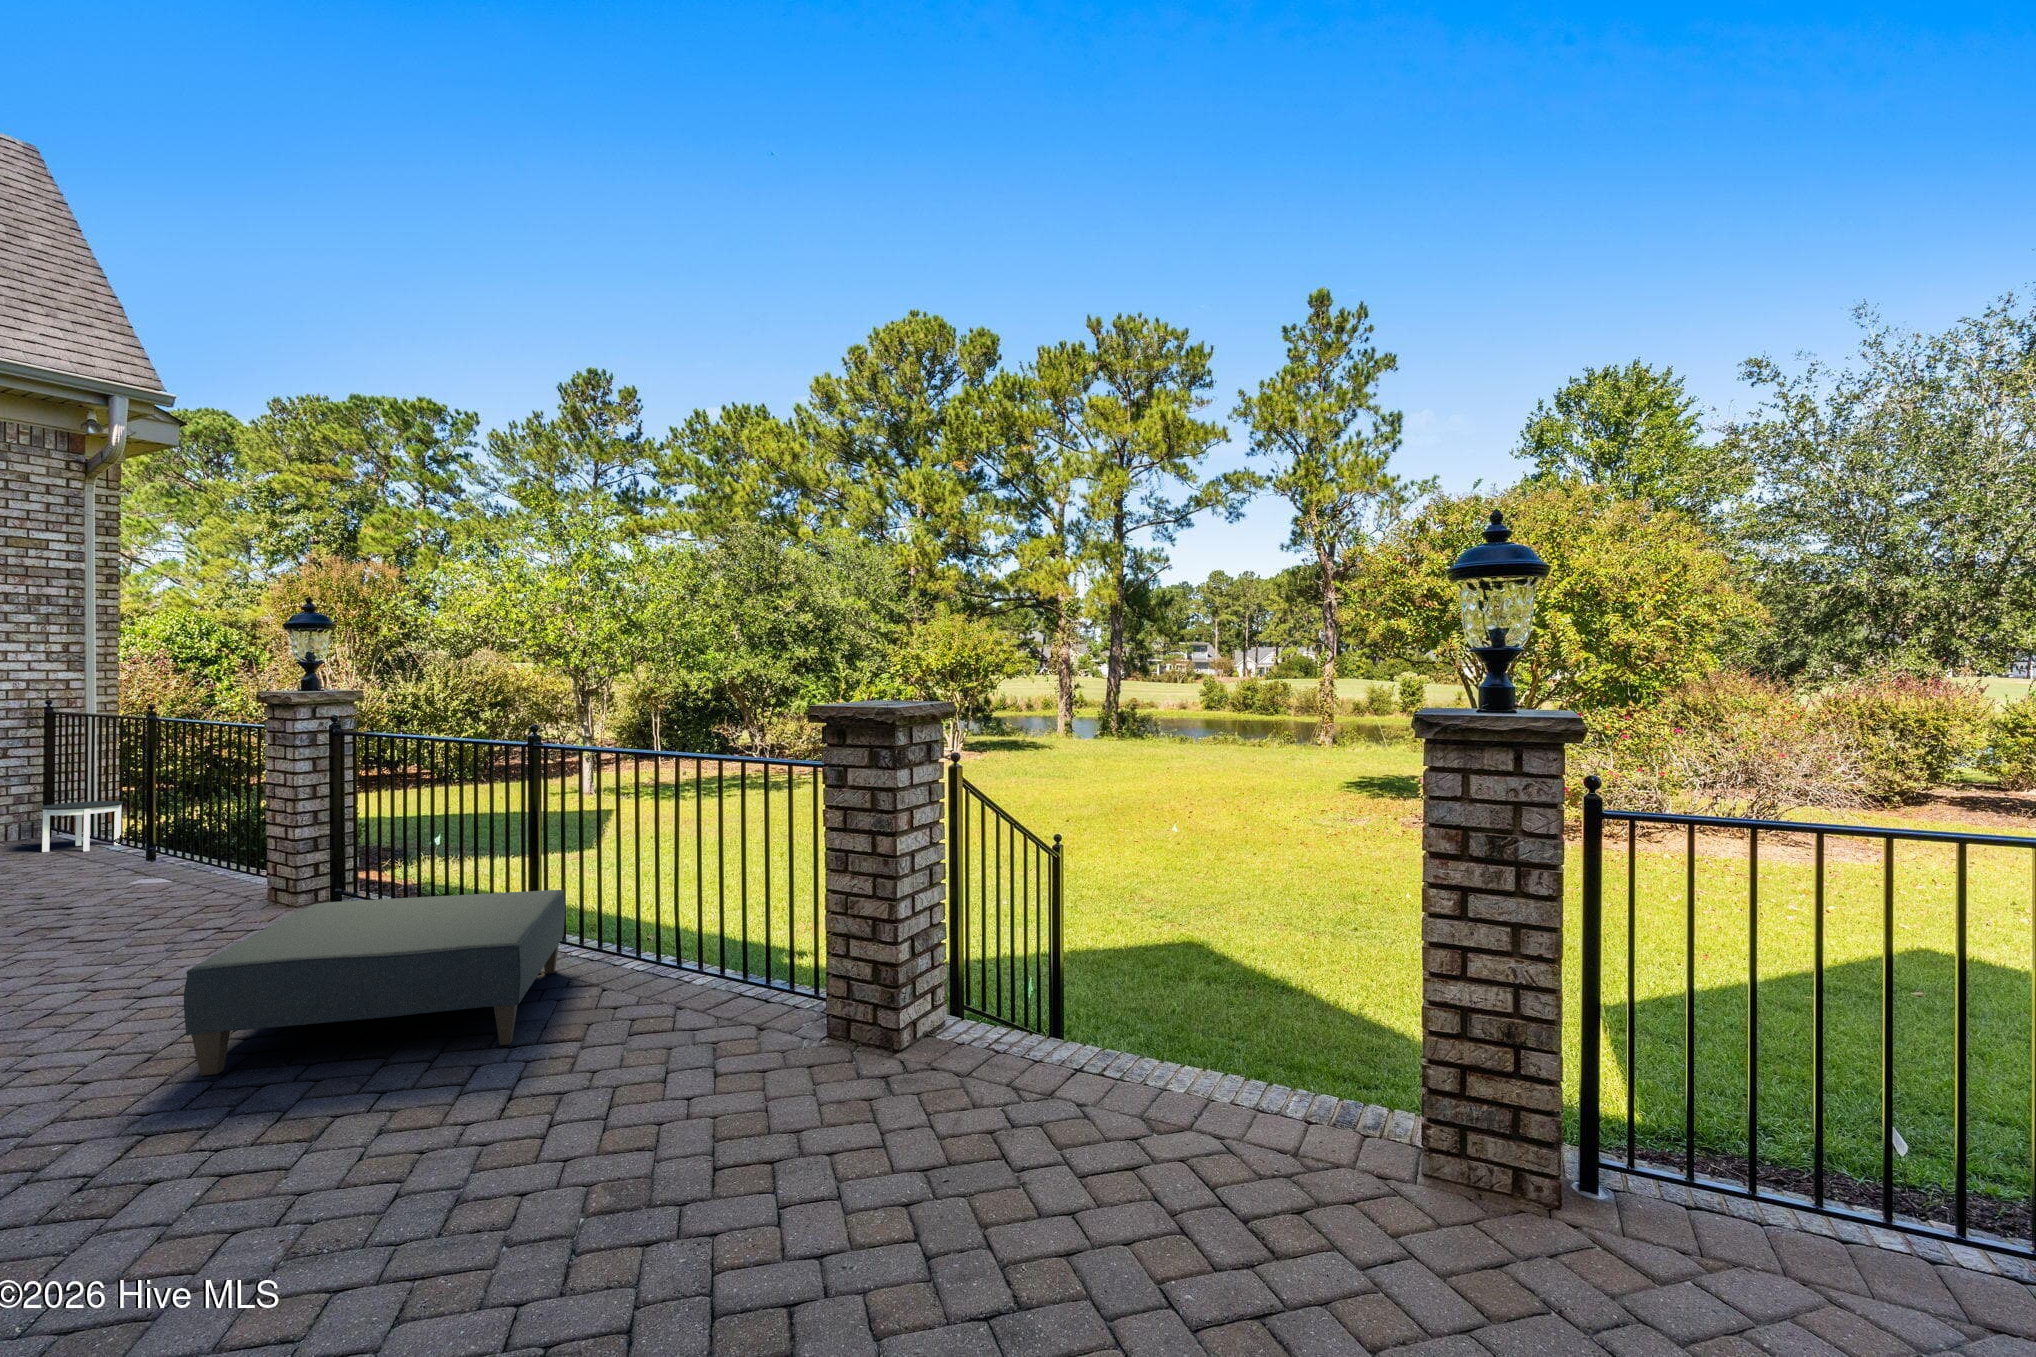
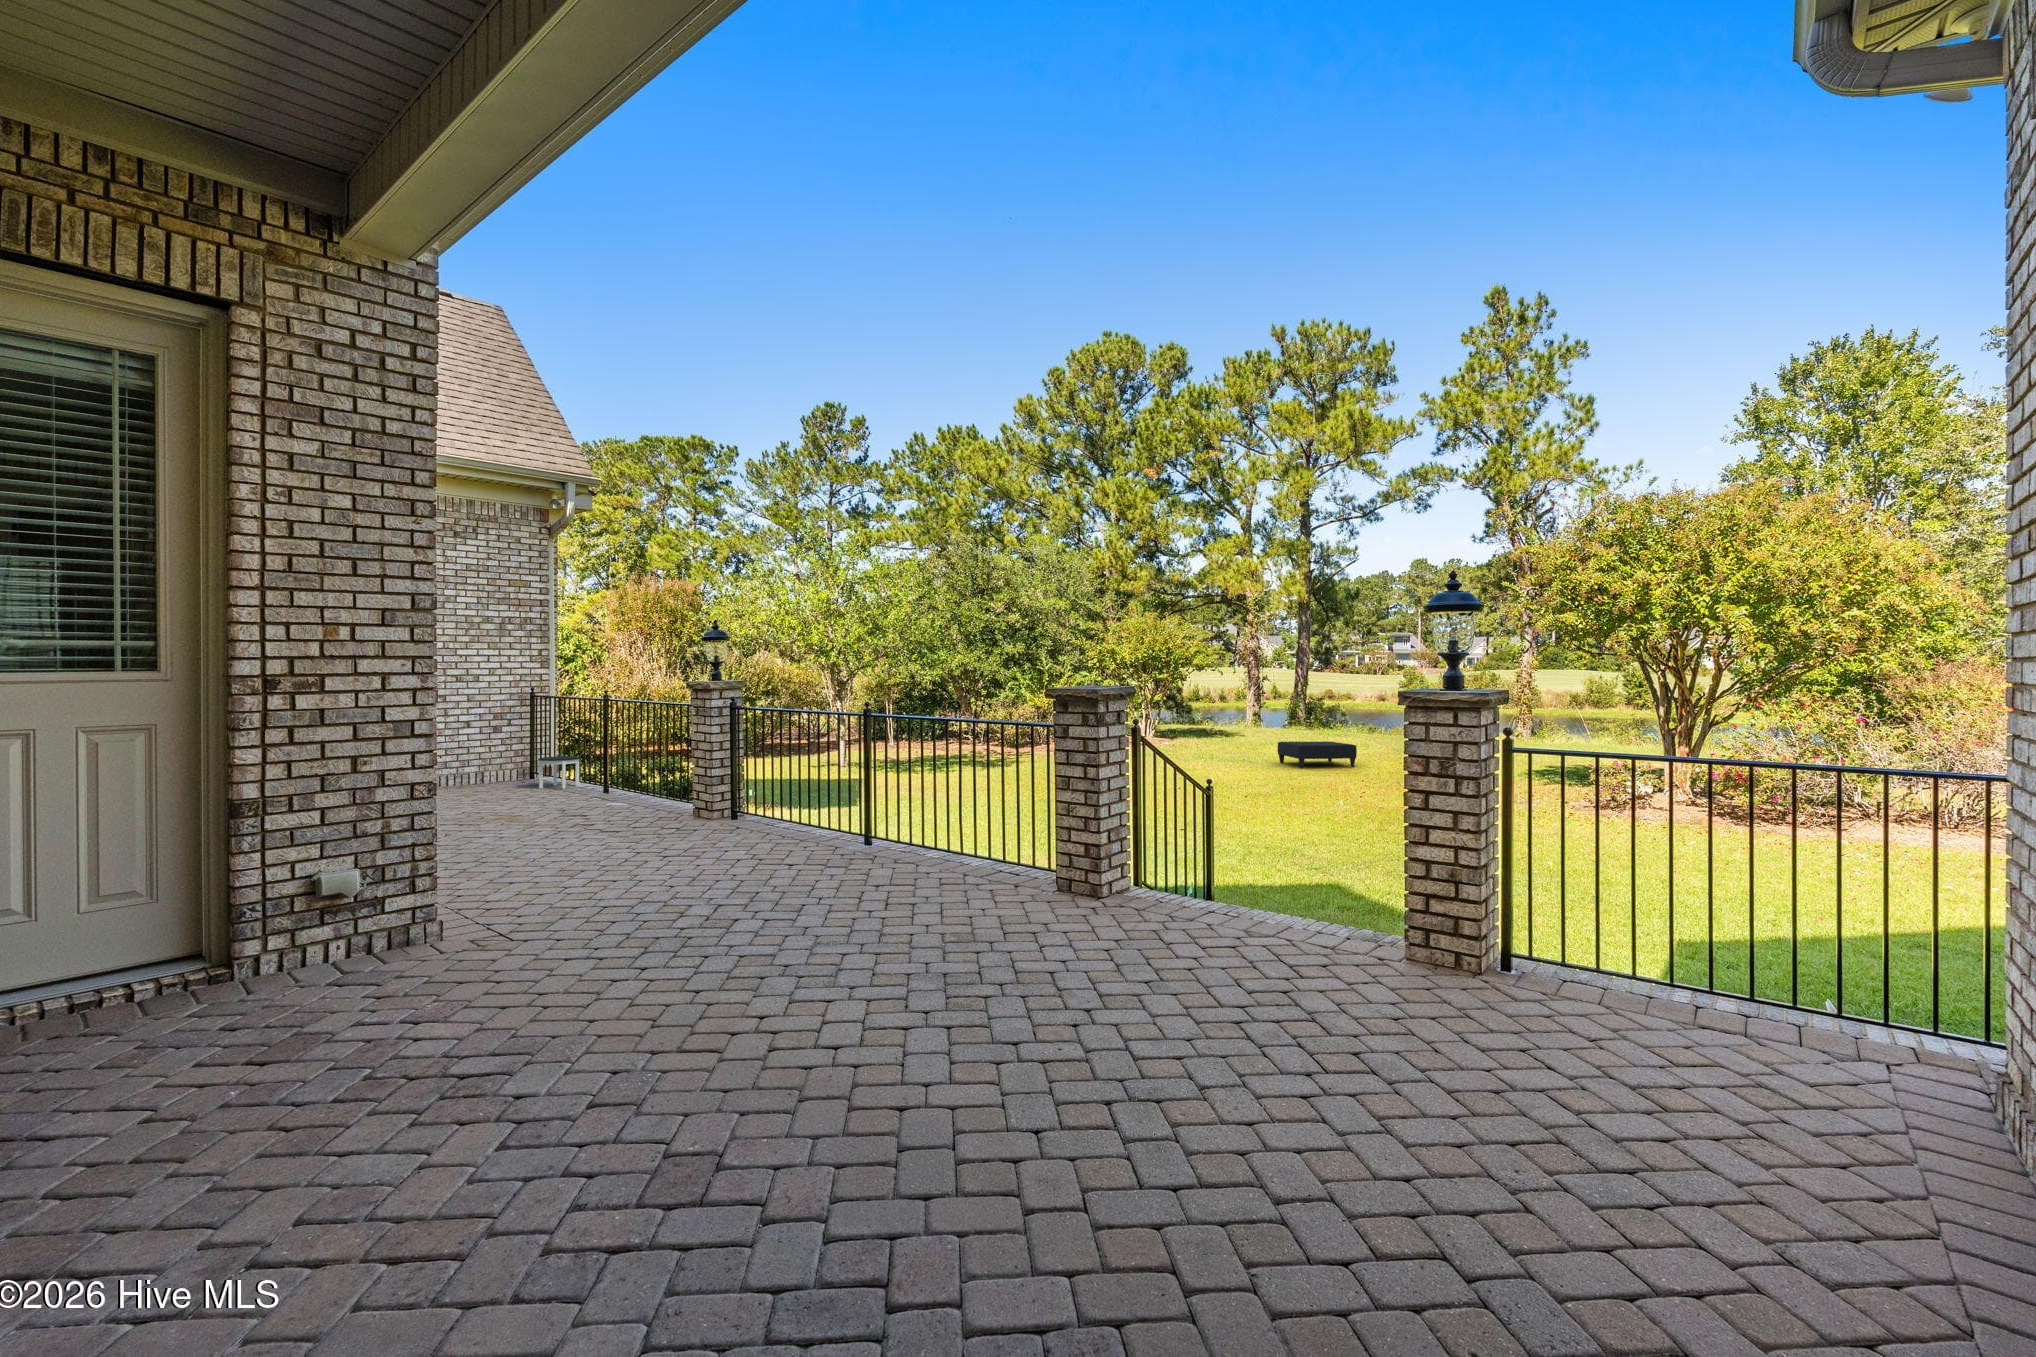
ottoman: present [184,890,565,1076] -> present [1277,741,1357,768]

